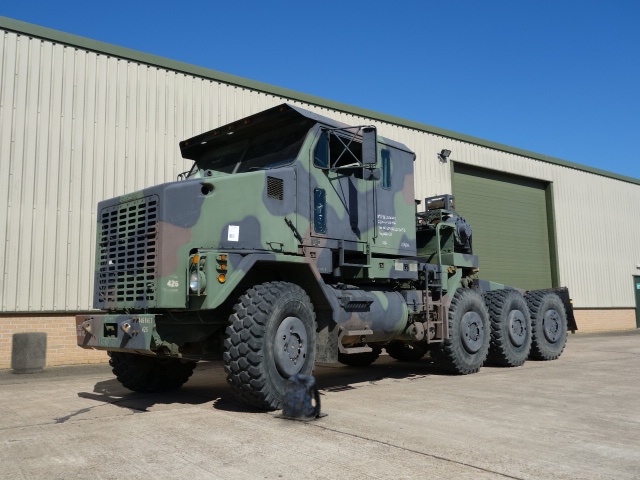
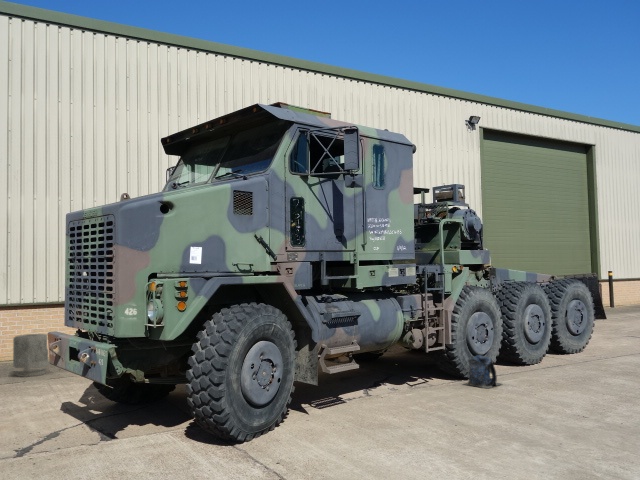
backpack: present [275,374,327,421] -> present [465,355,501,388]

